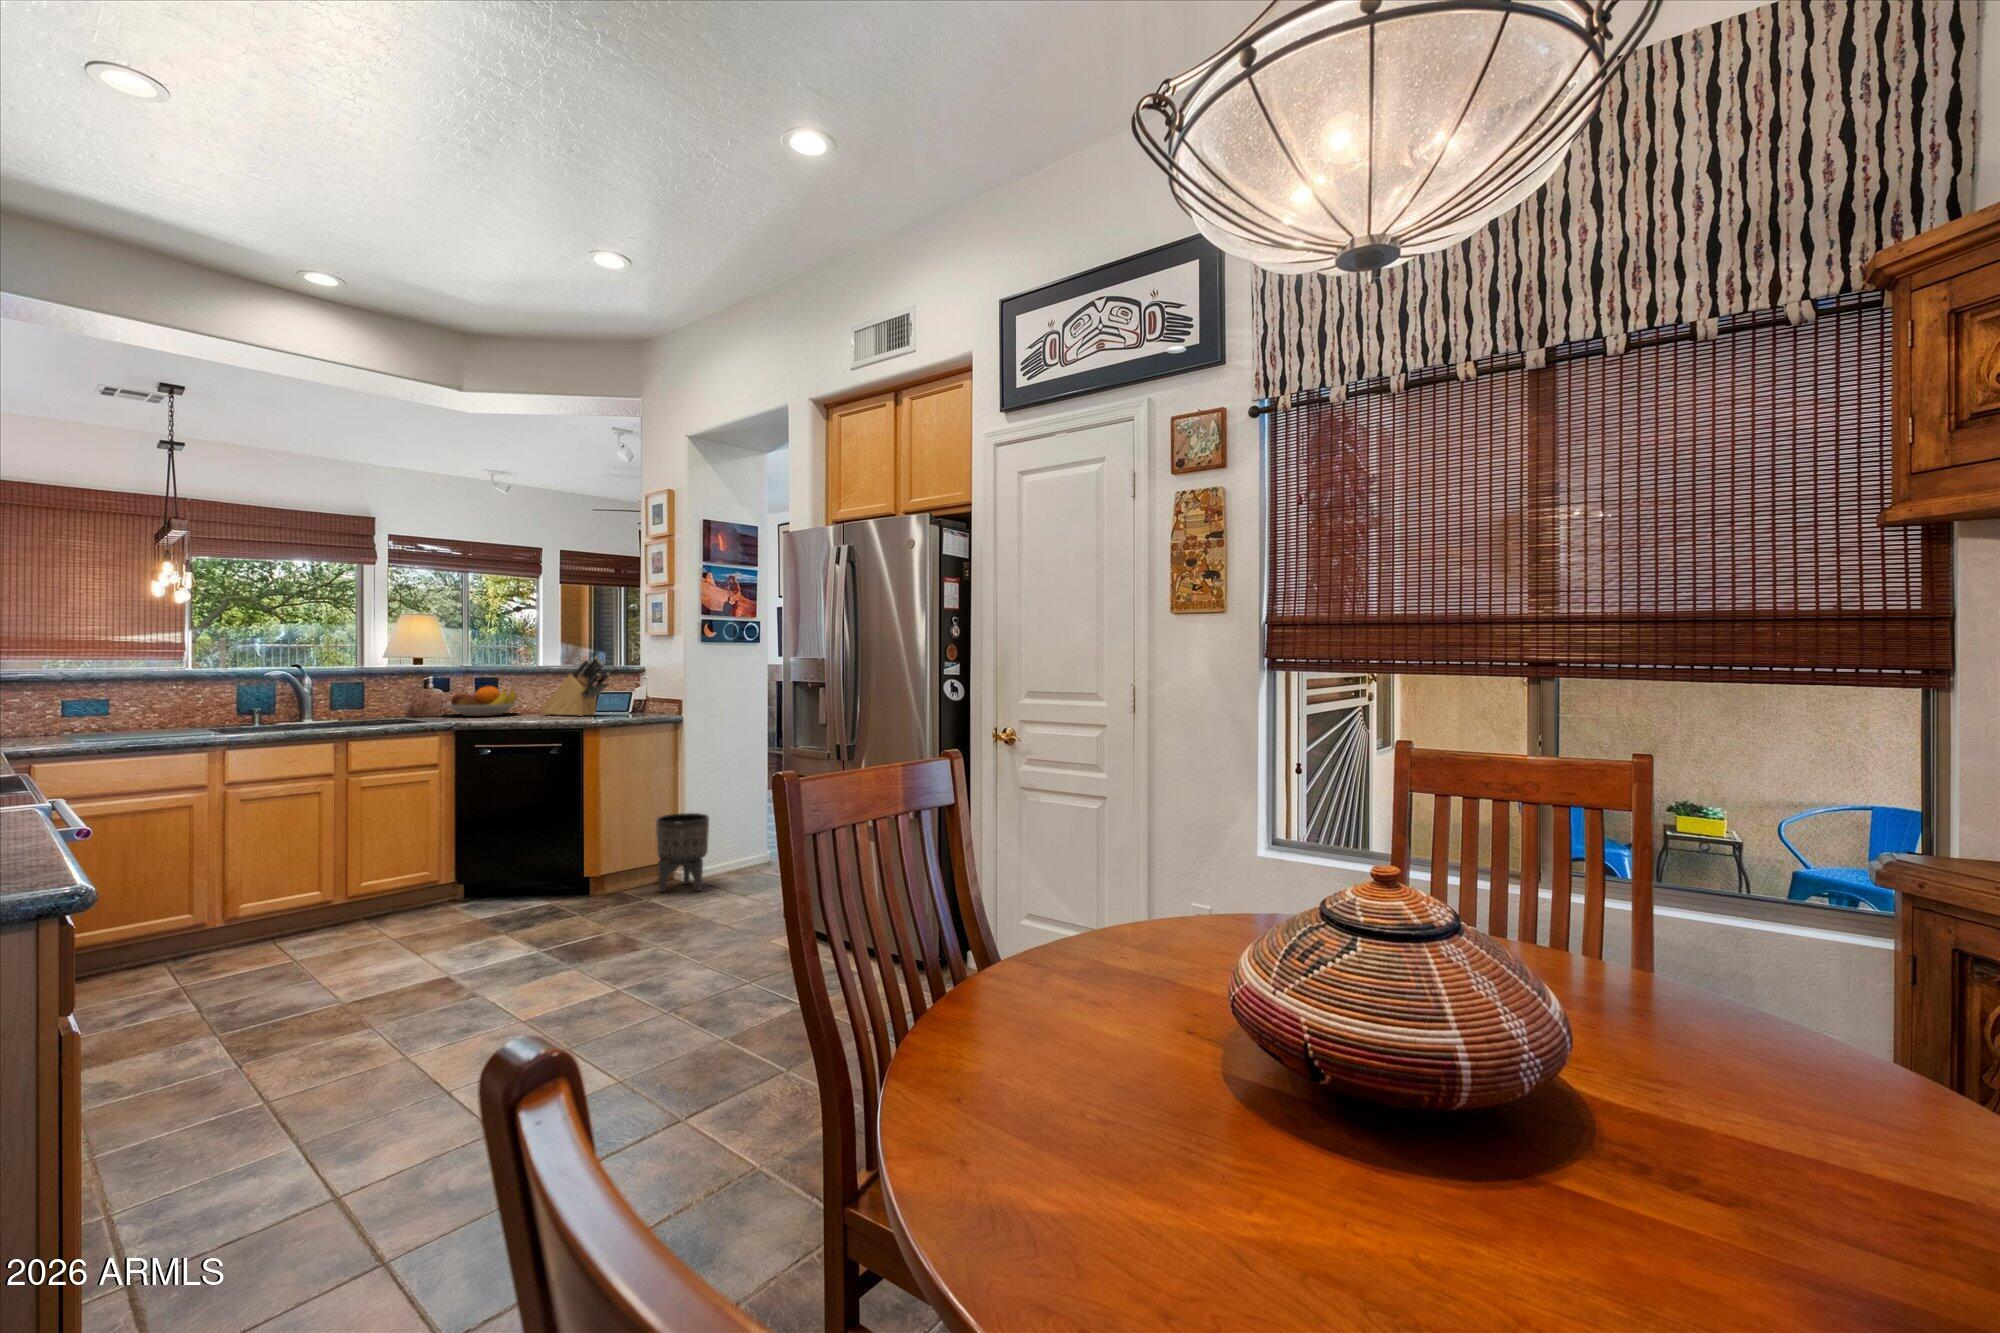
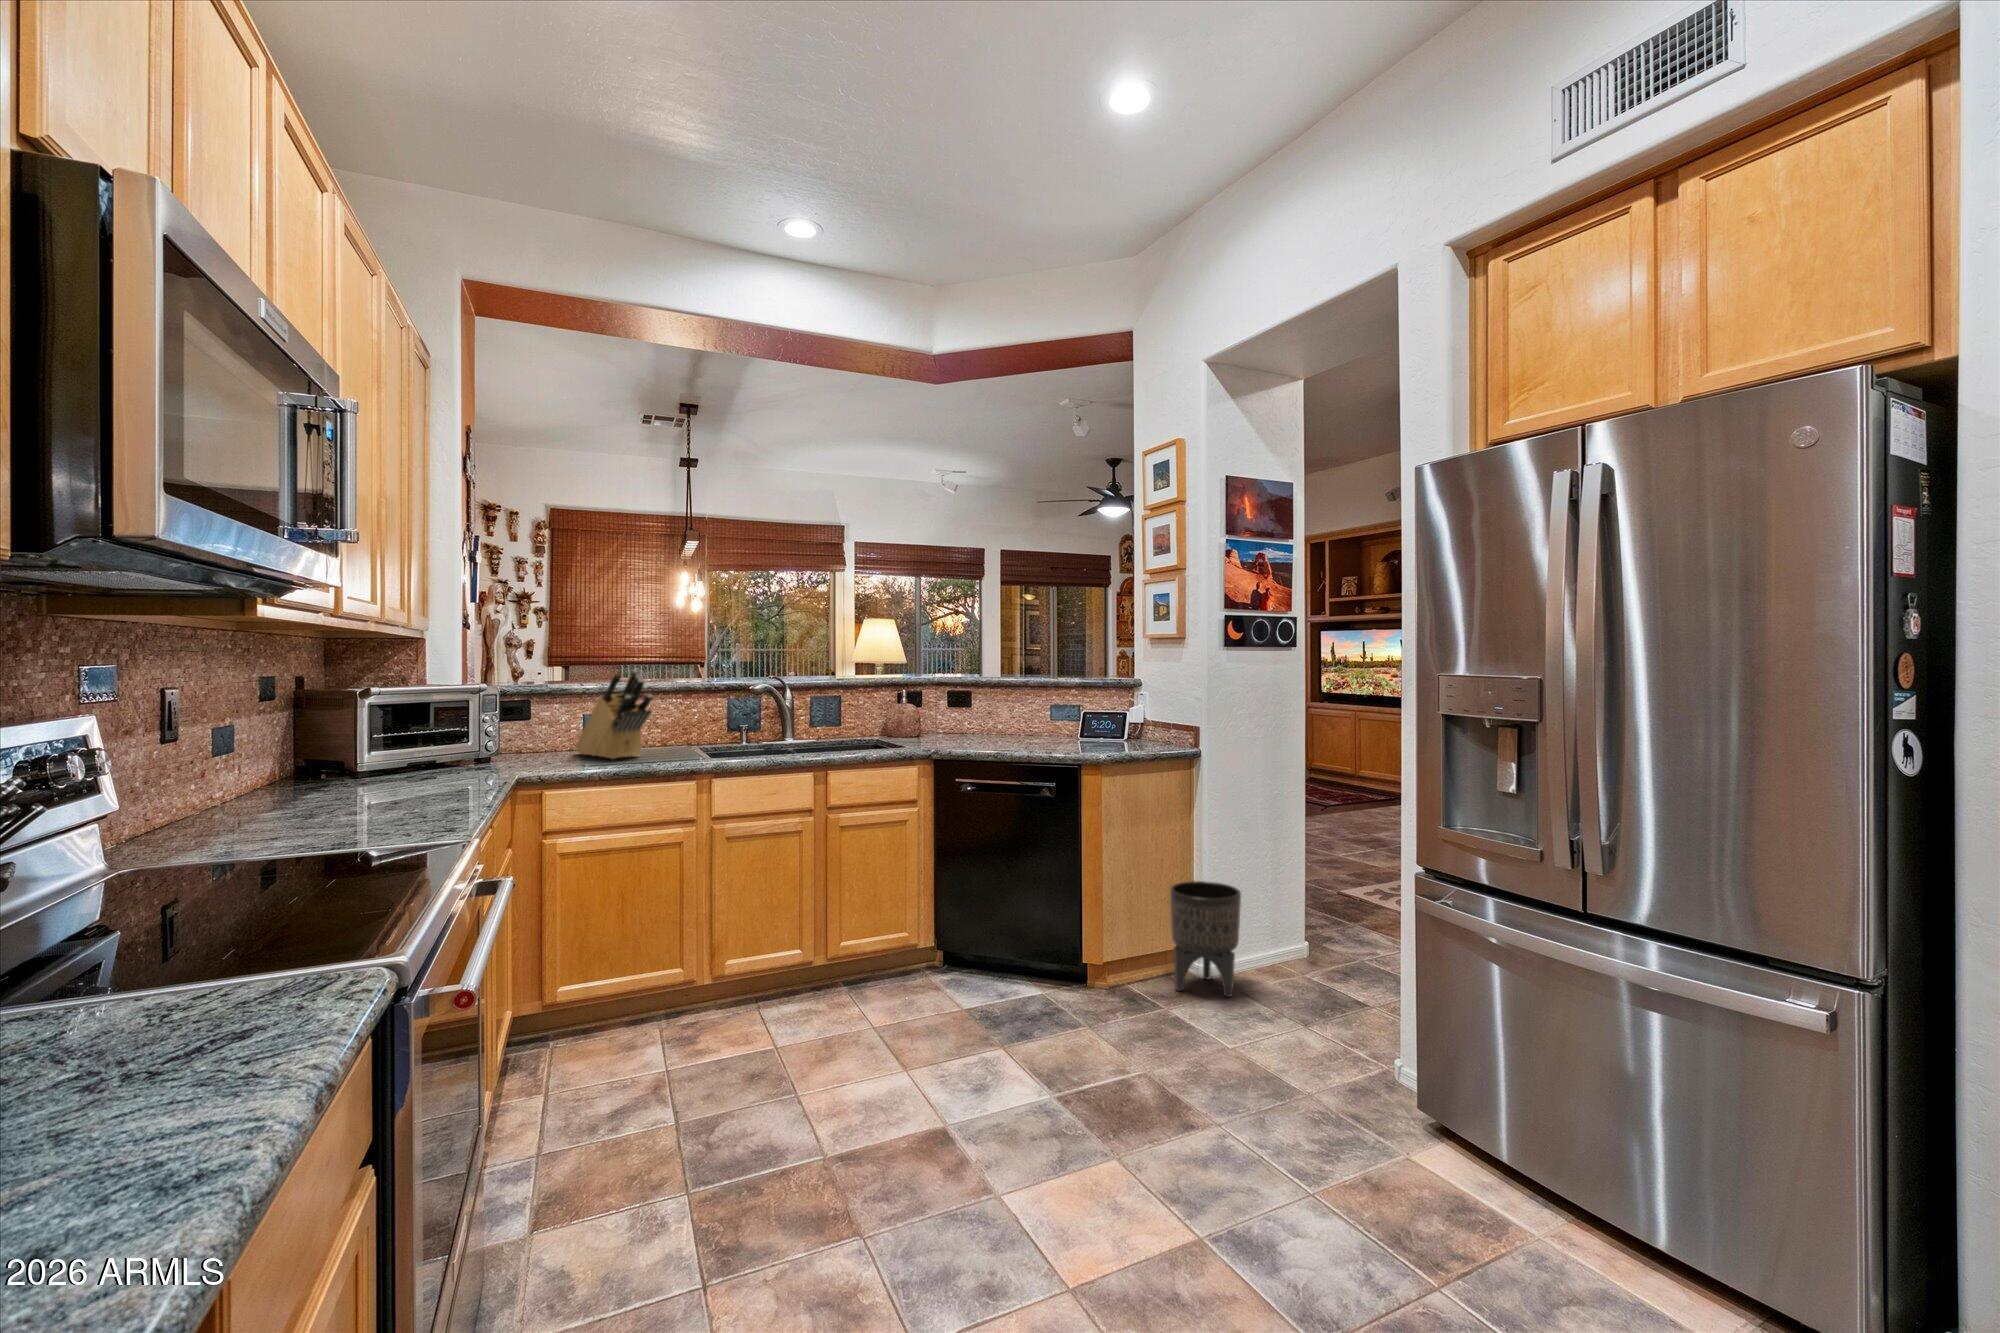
knife block: present [540,657,610,716] -> present [576,669,652,759]
fruit bowl: present [444,686,519,716] -> none [917,703,999,738]

